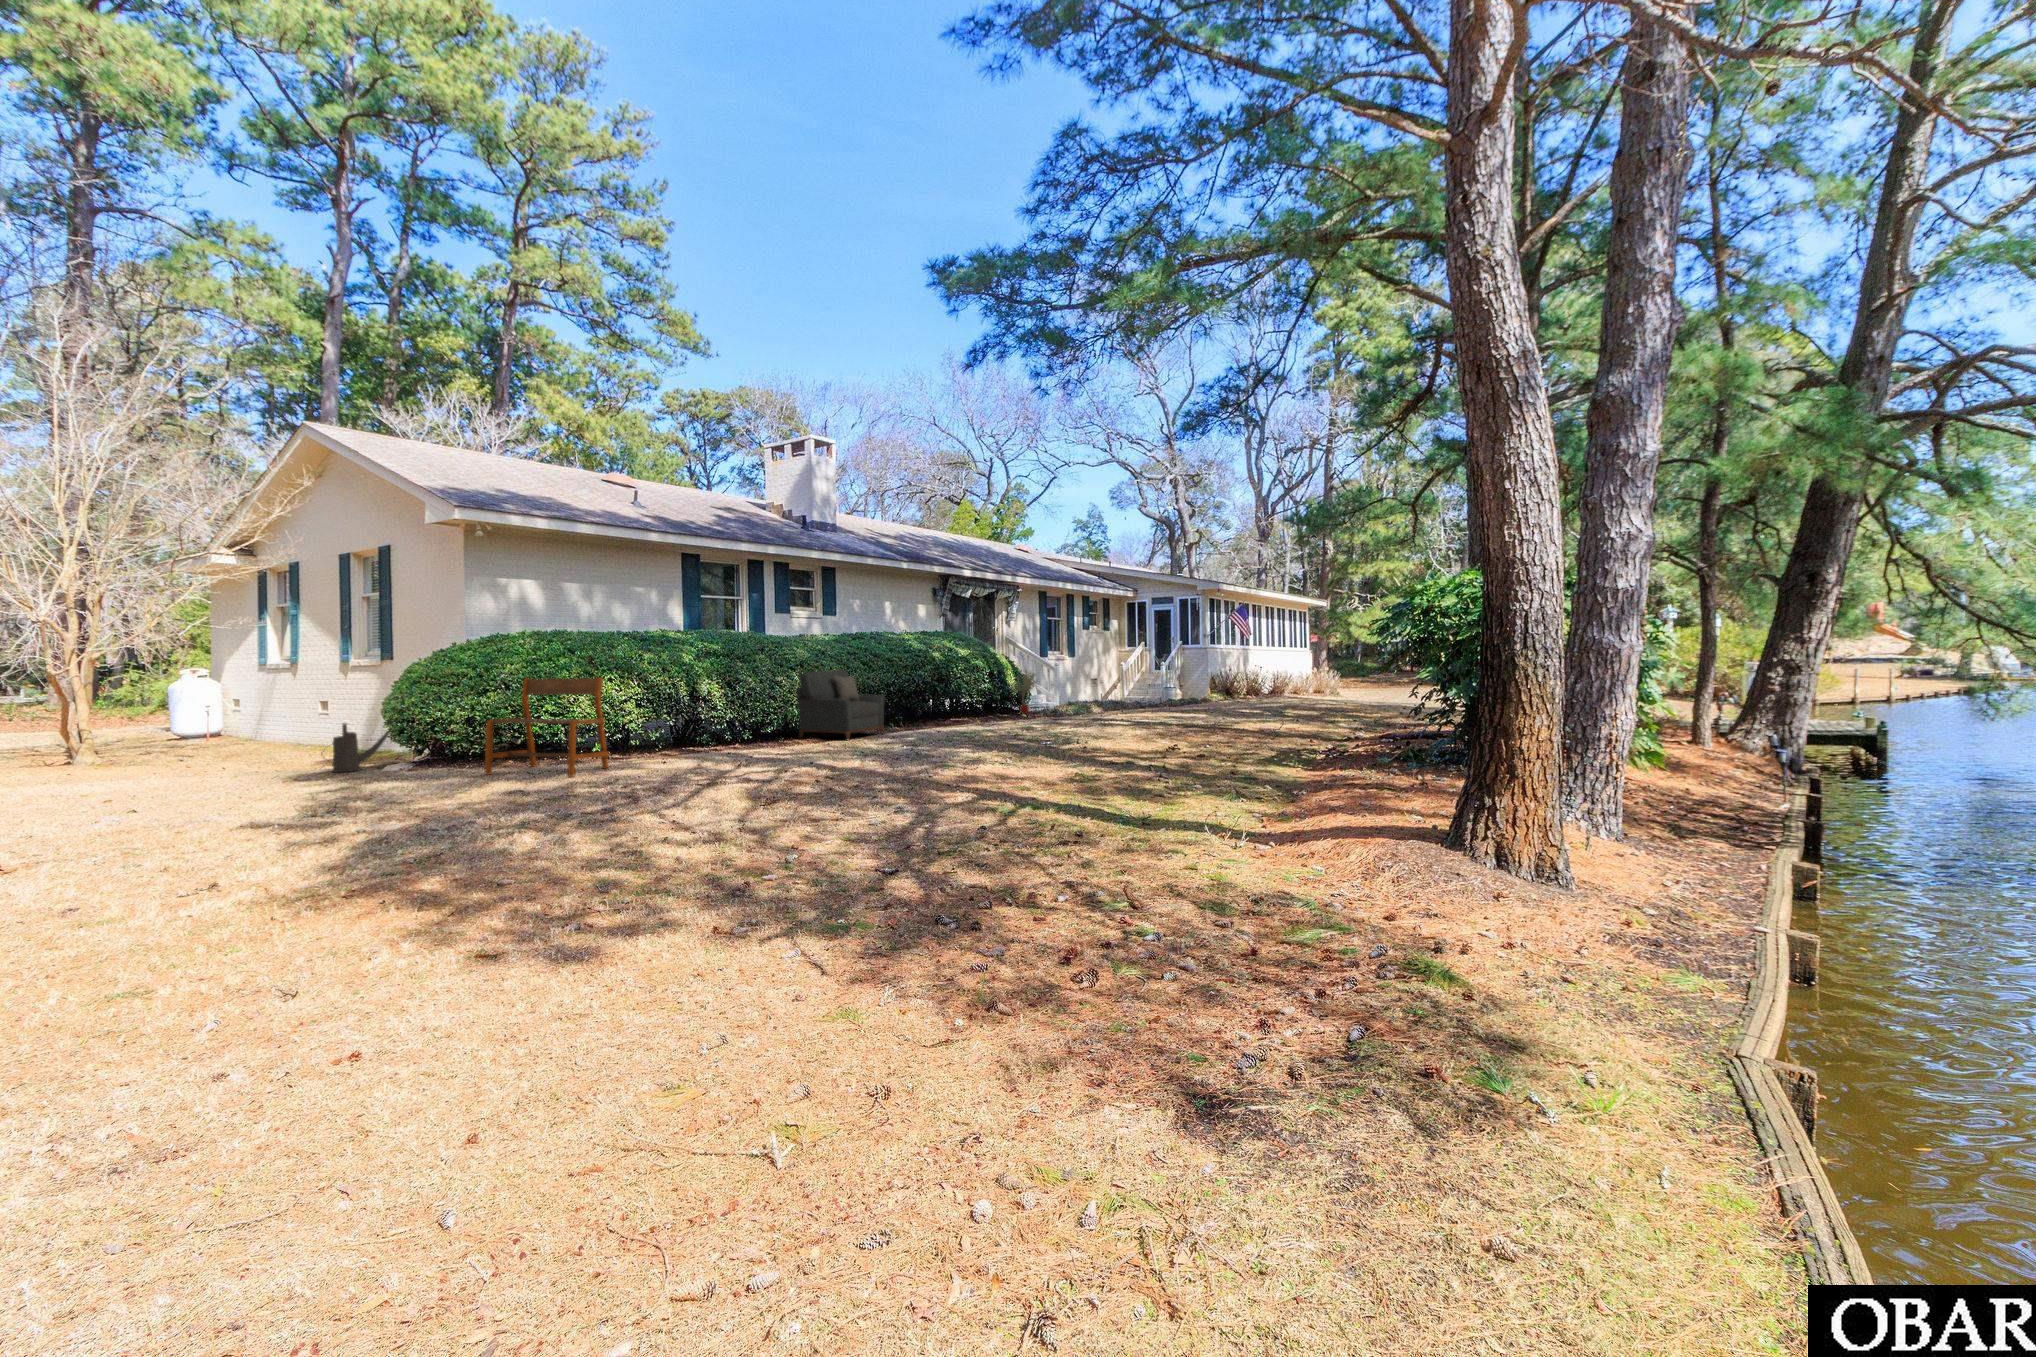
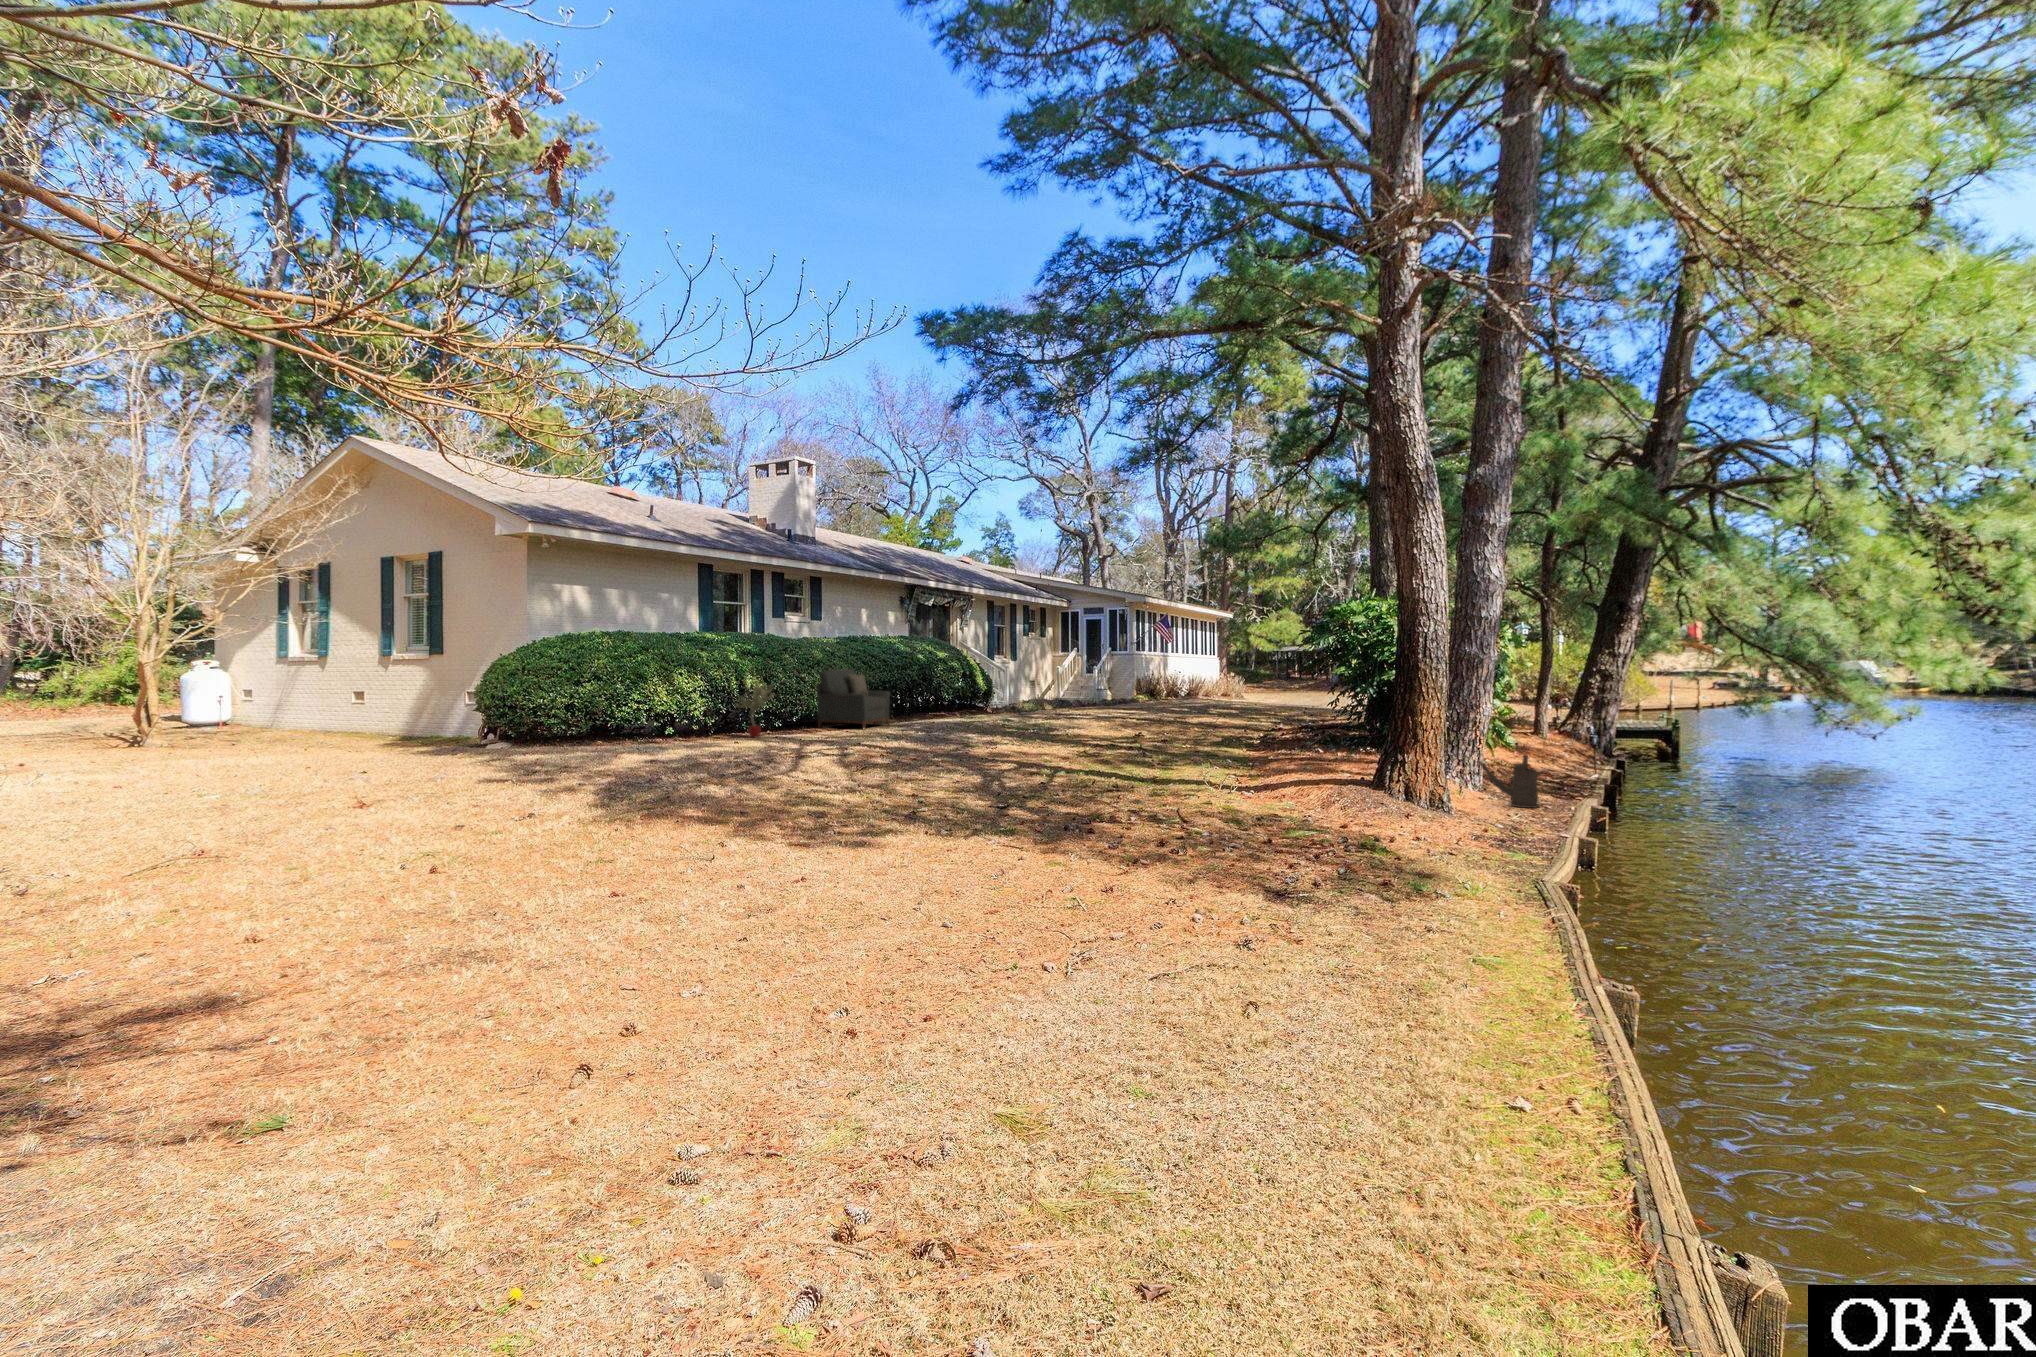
potted tree: present [1013,669,1037,714] -> present [736,680,773,737]
bench: present [485,677,609,777] -> none [584,672,688,755]
watering can: present [324,723,392,773] -> present [1479,754,1548,808]

